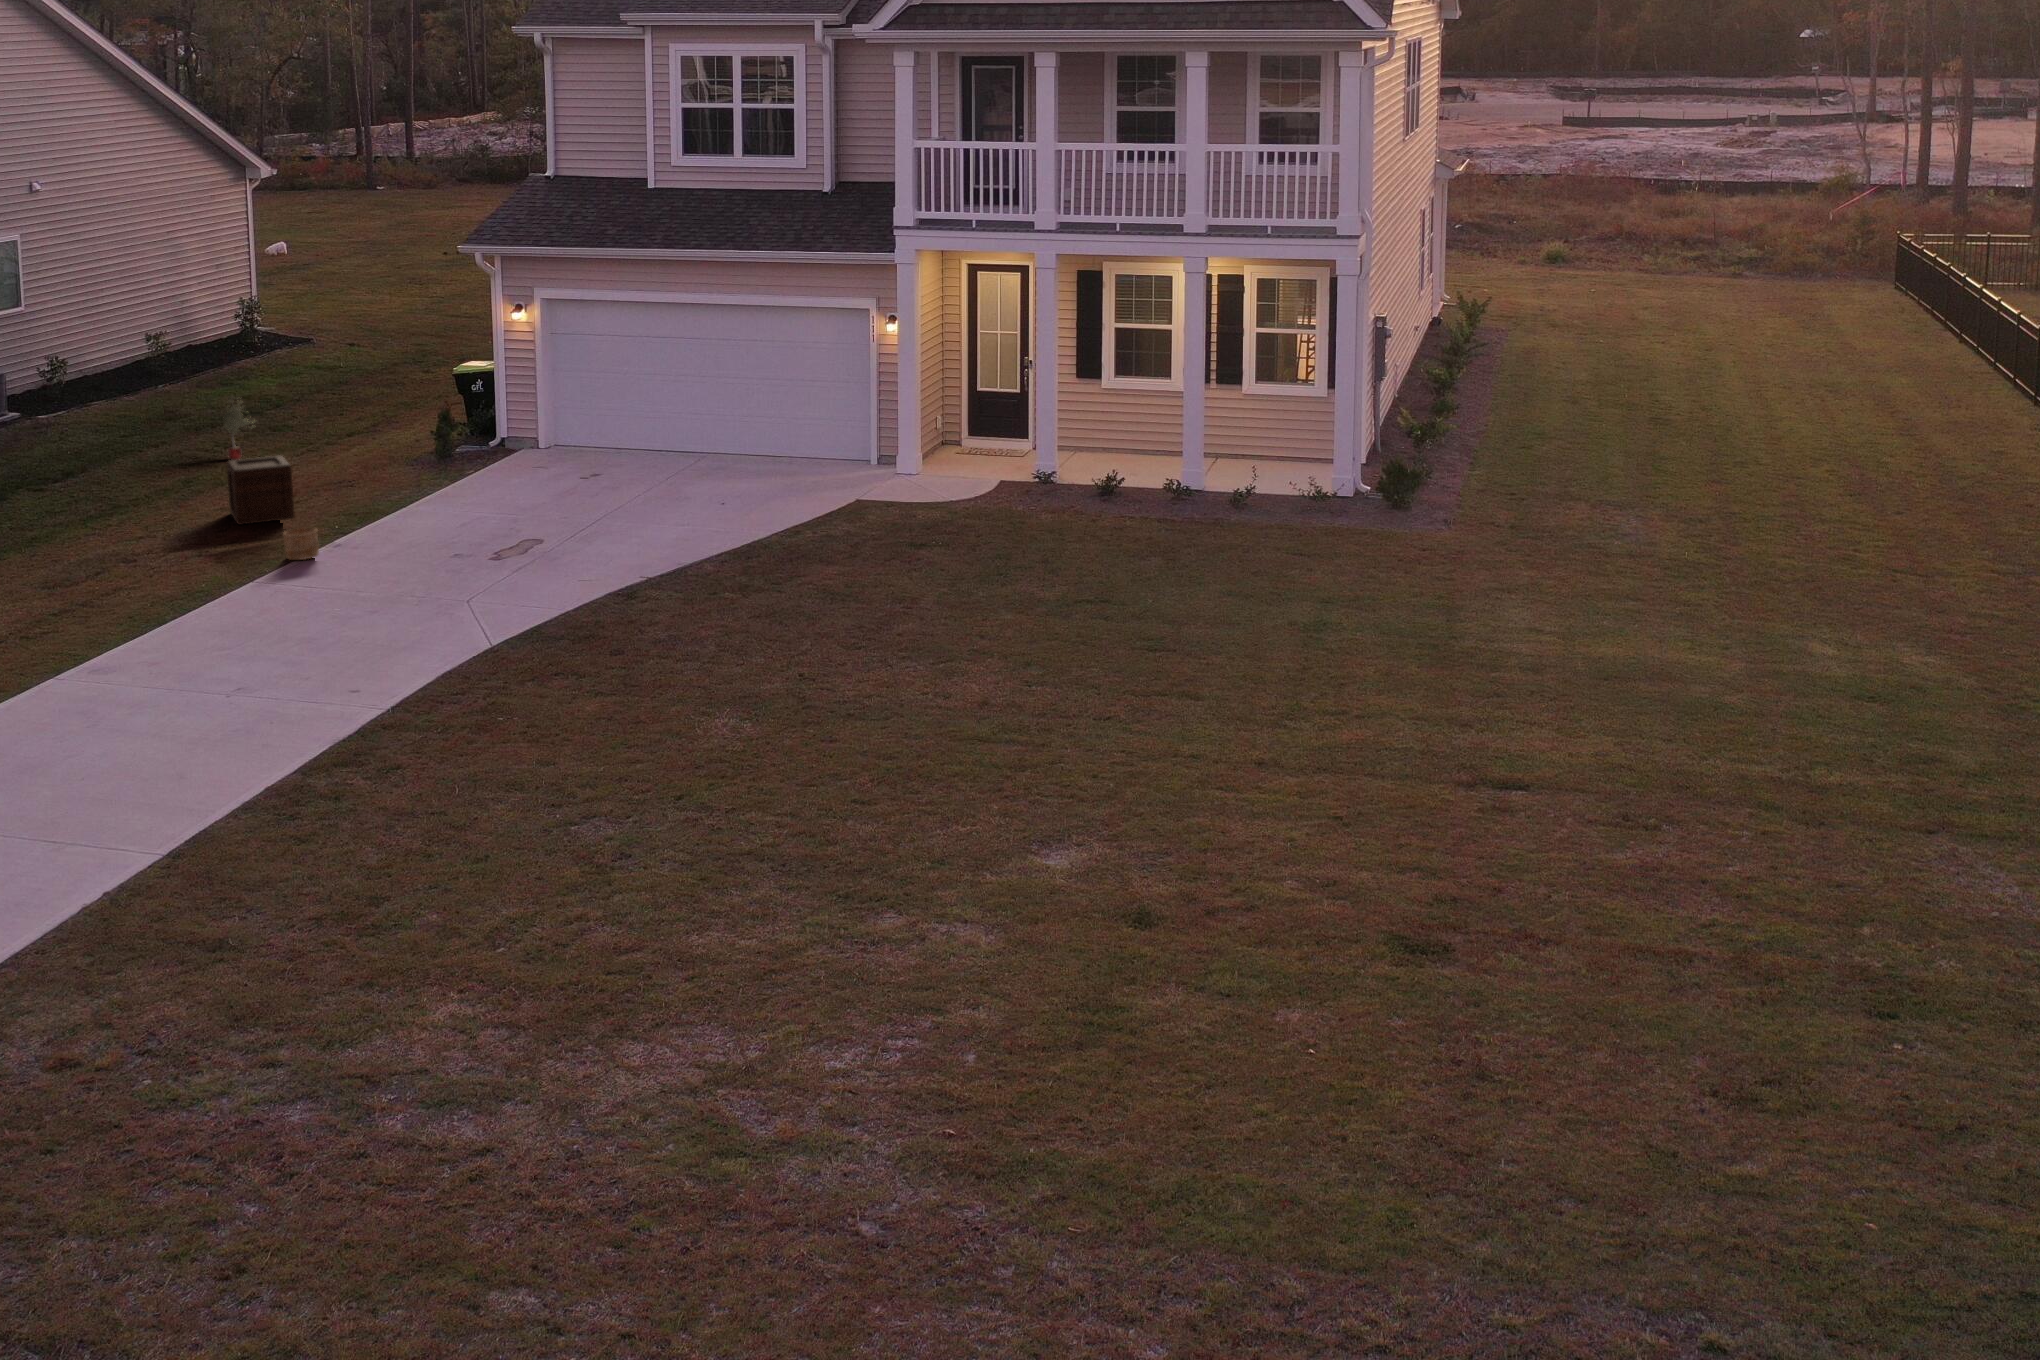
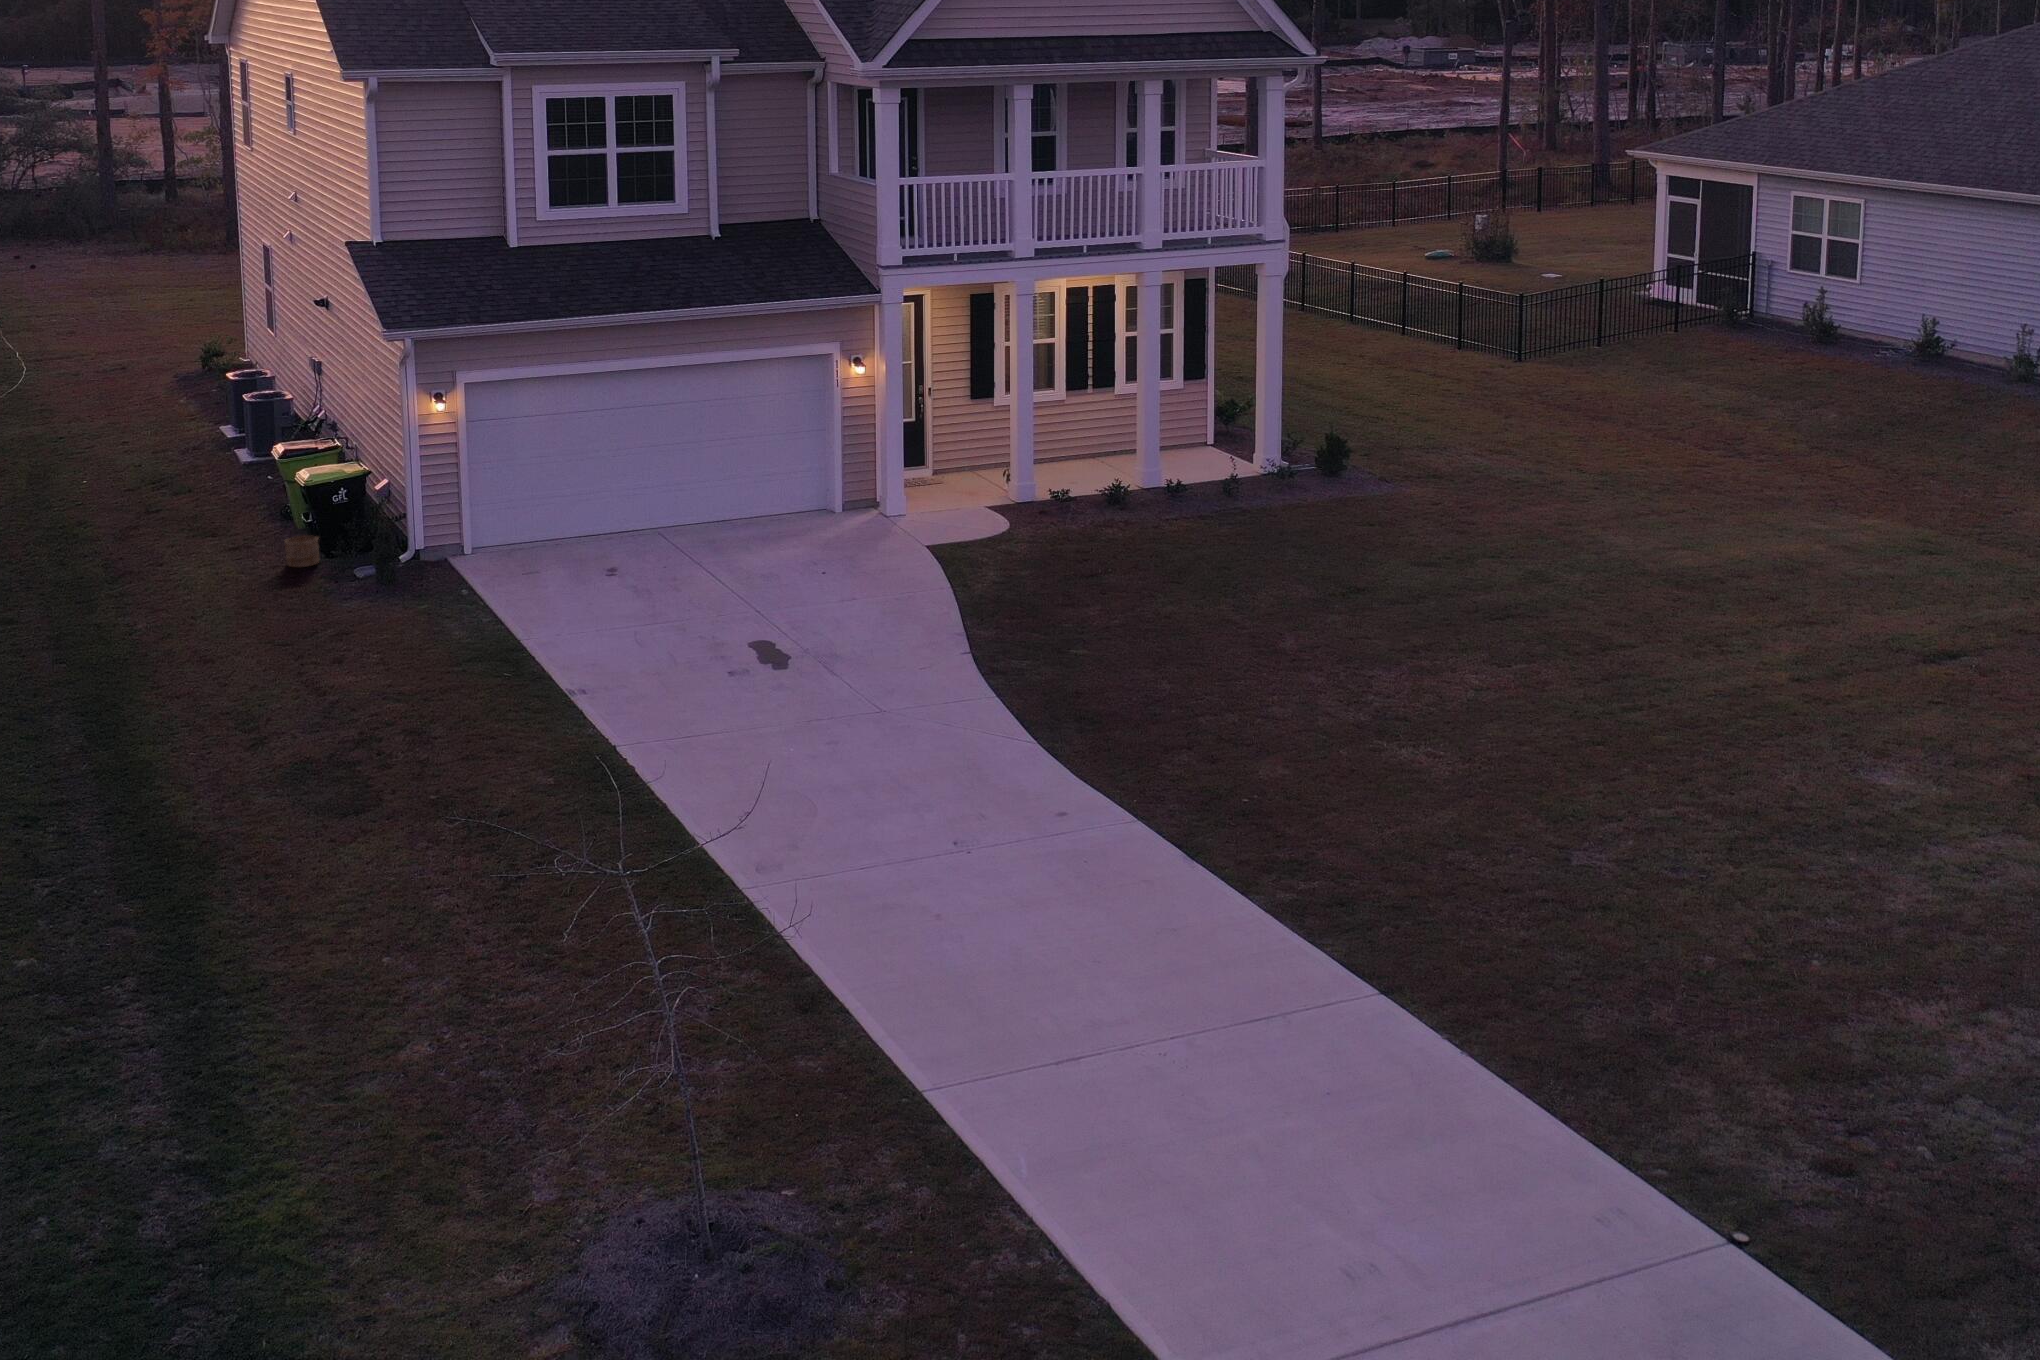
potted tree: present [221,398,256,460] -> none [211,401,248,464]
wooden crate: present [227,456,294,525] -> none [223,463,292,531]

